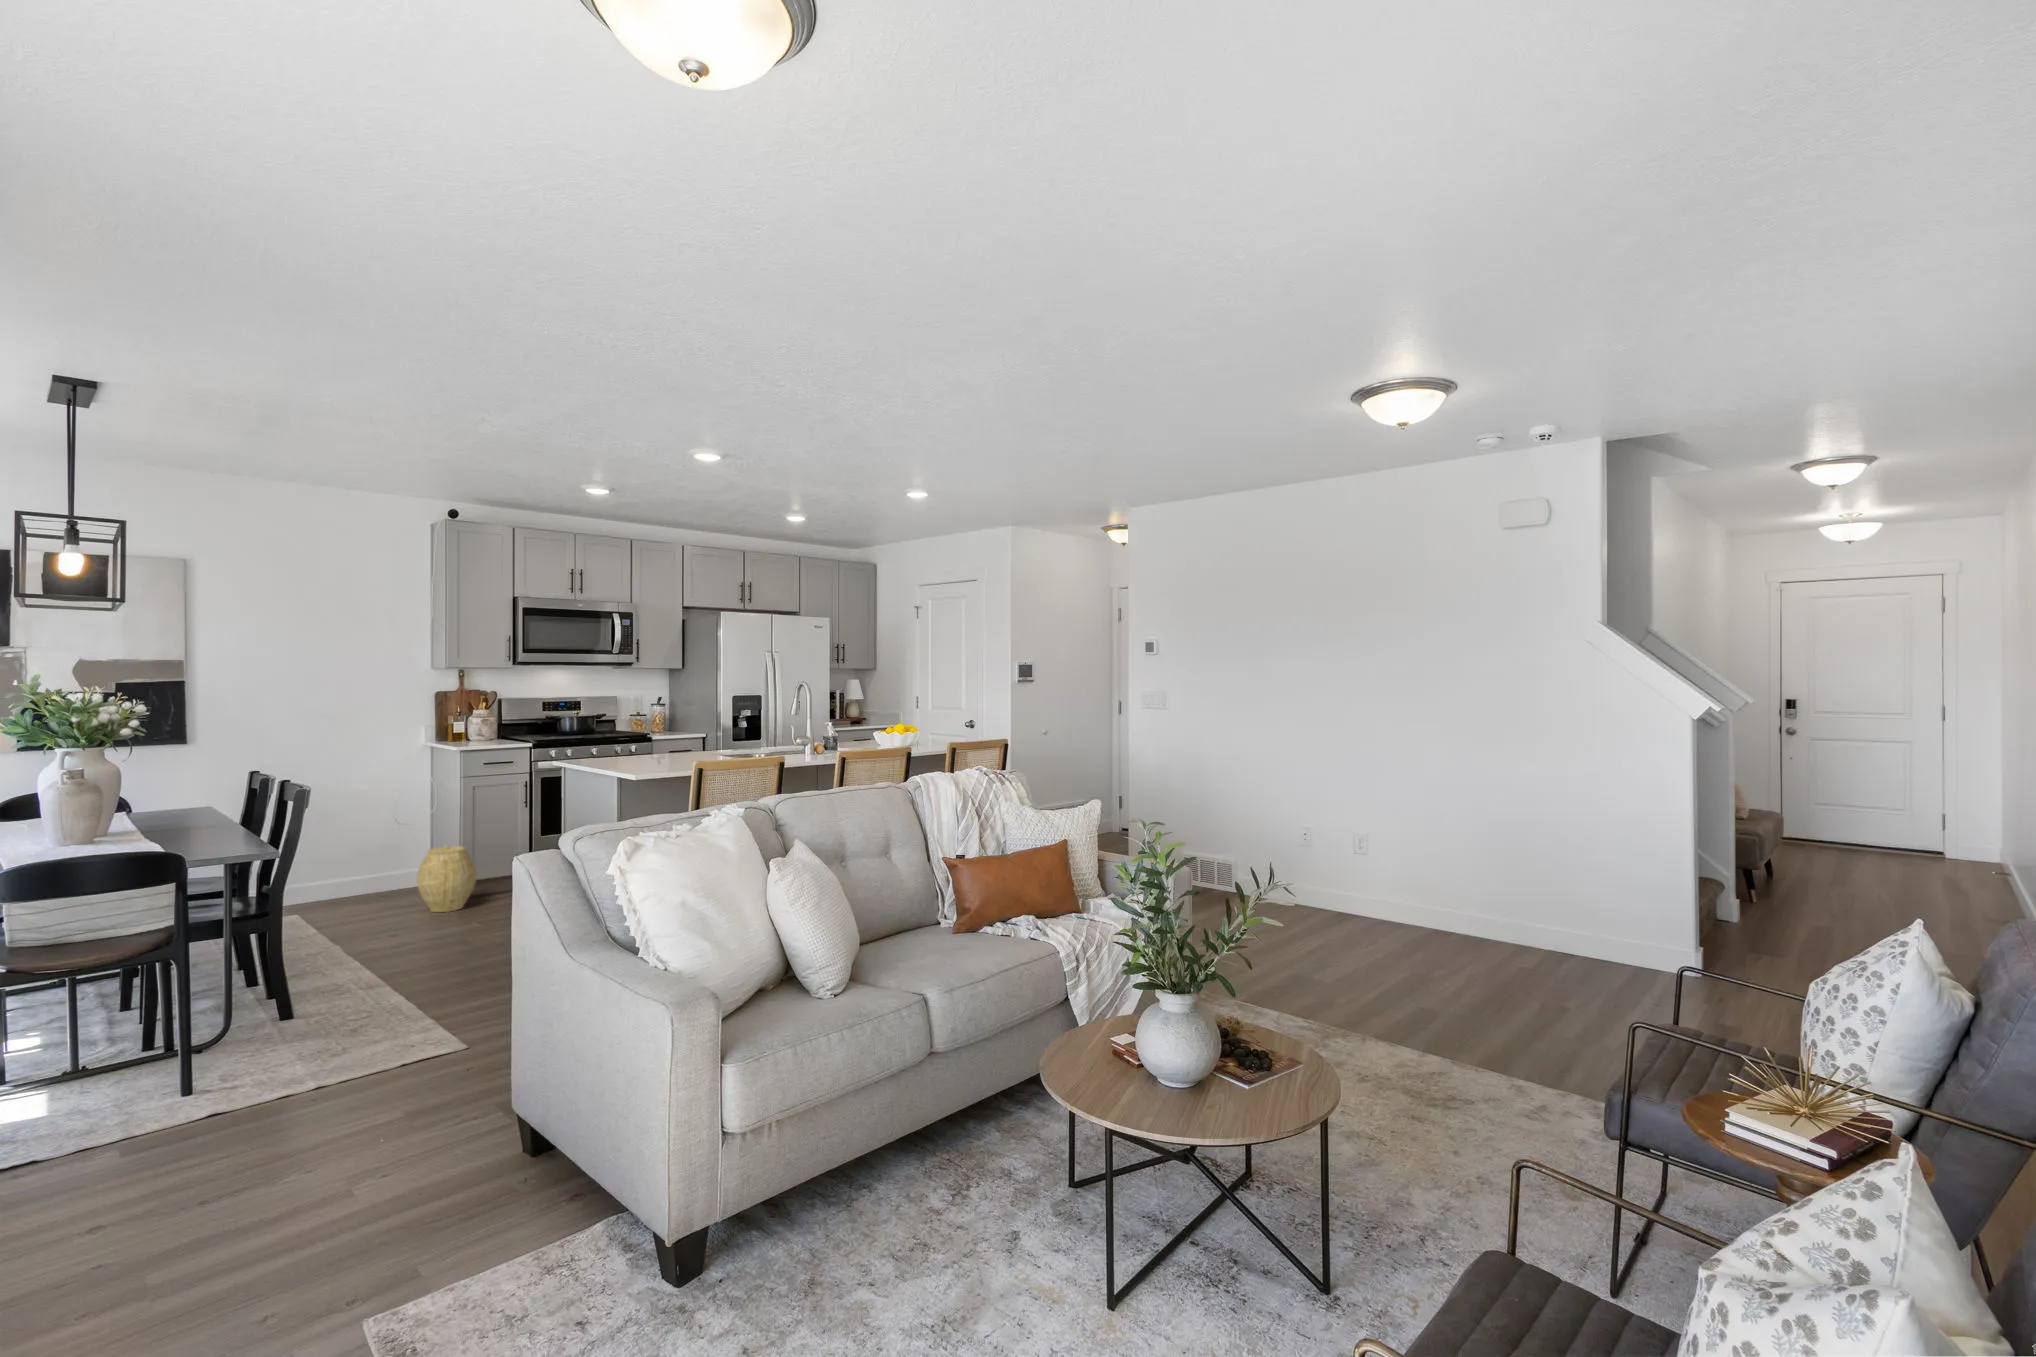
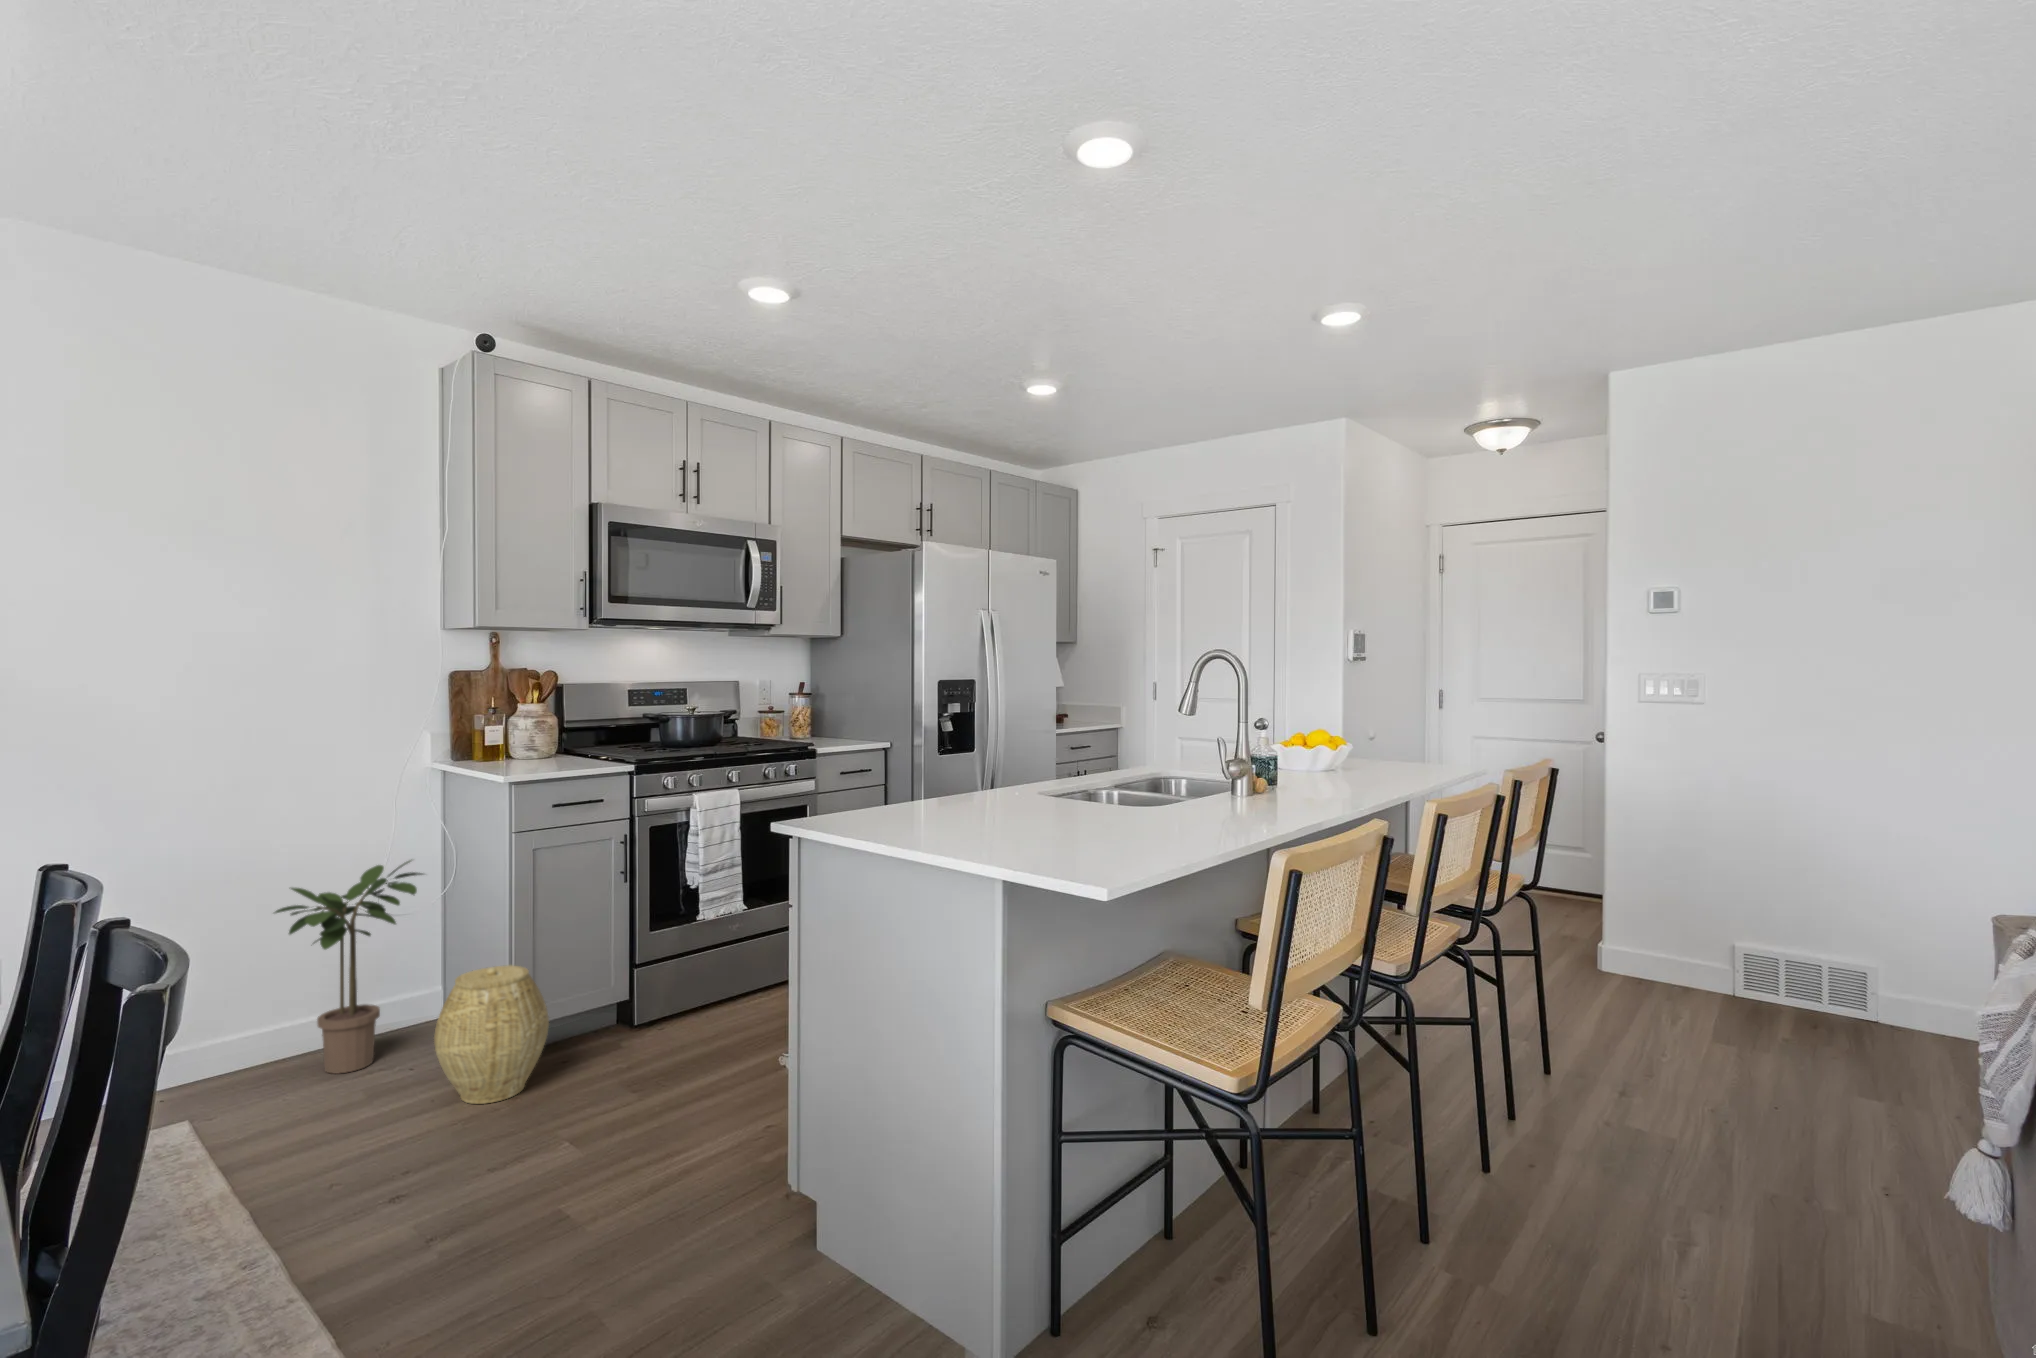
potted plant: none [338,793,420,902] -> present [275,860,423,1073]

